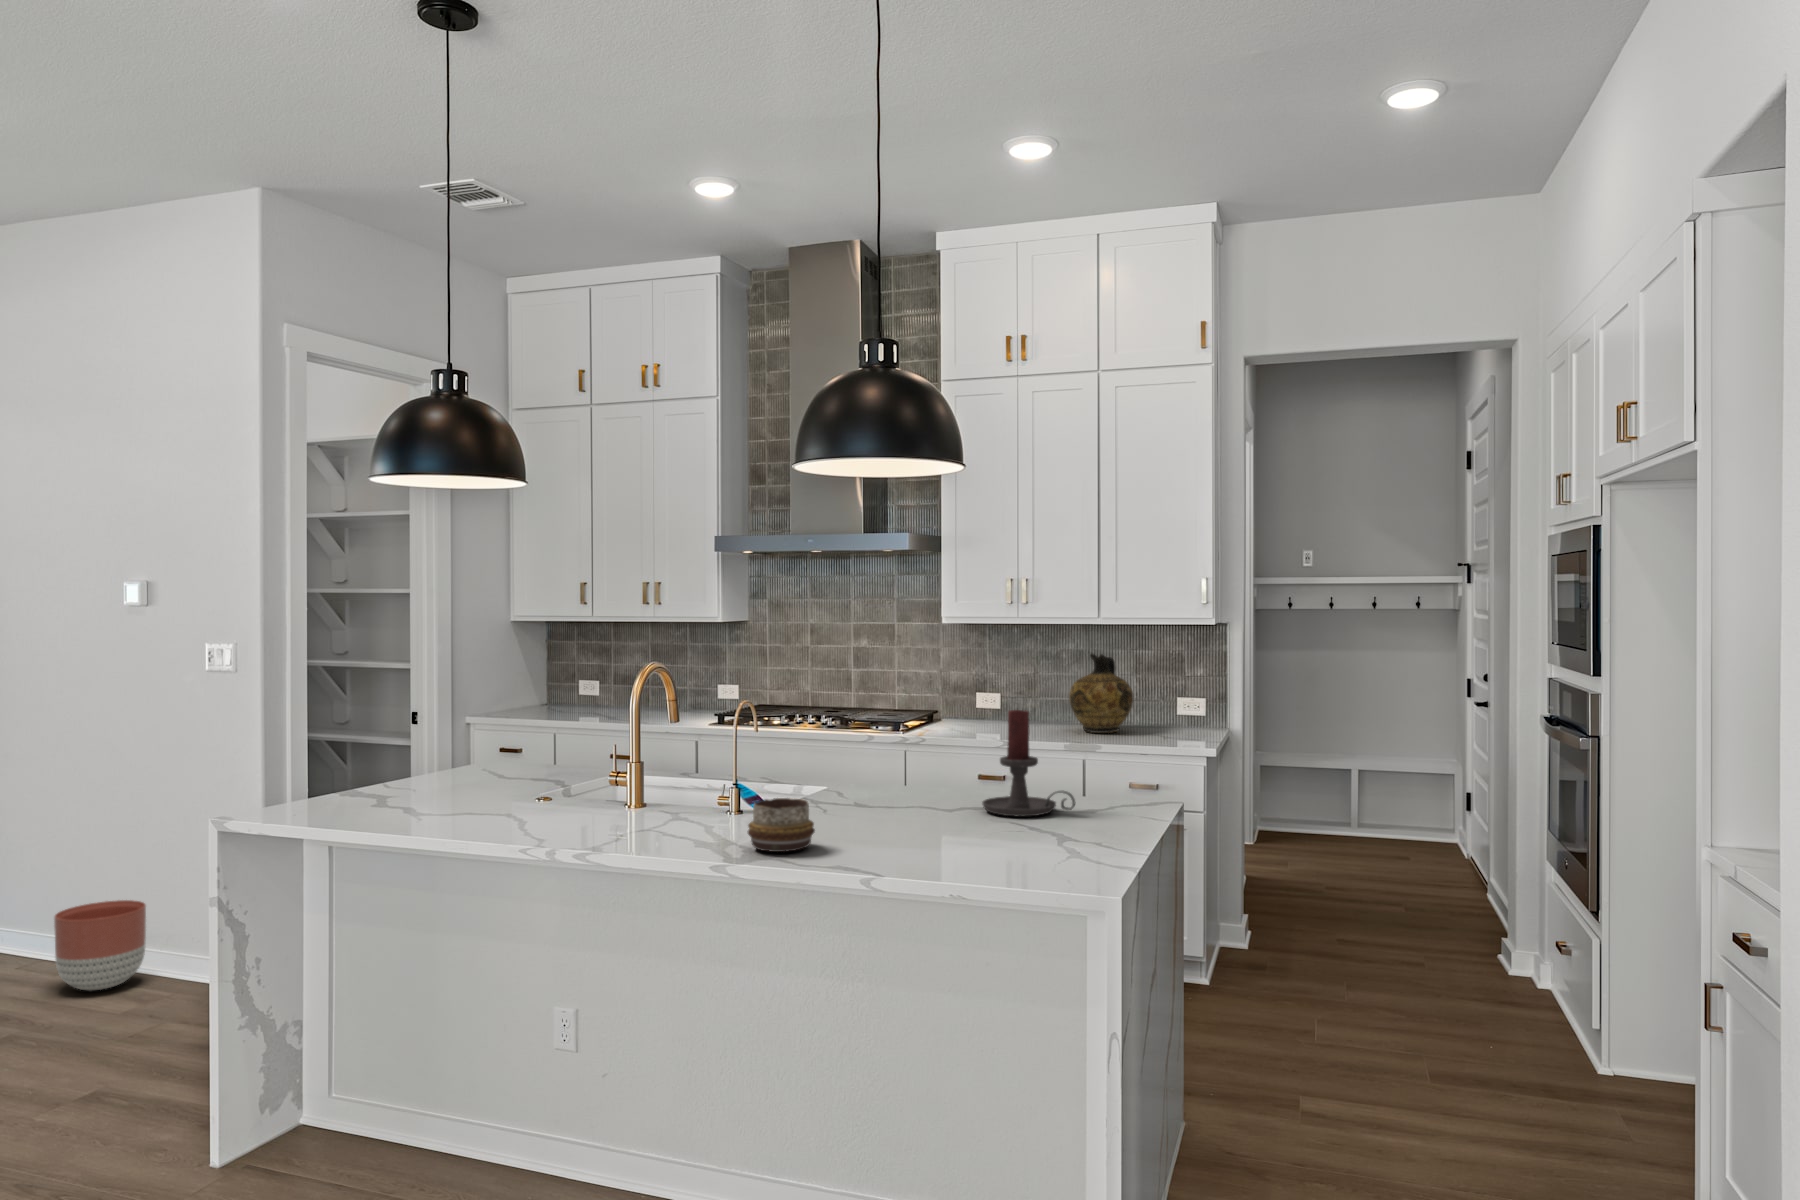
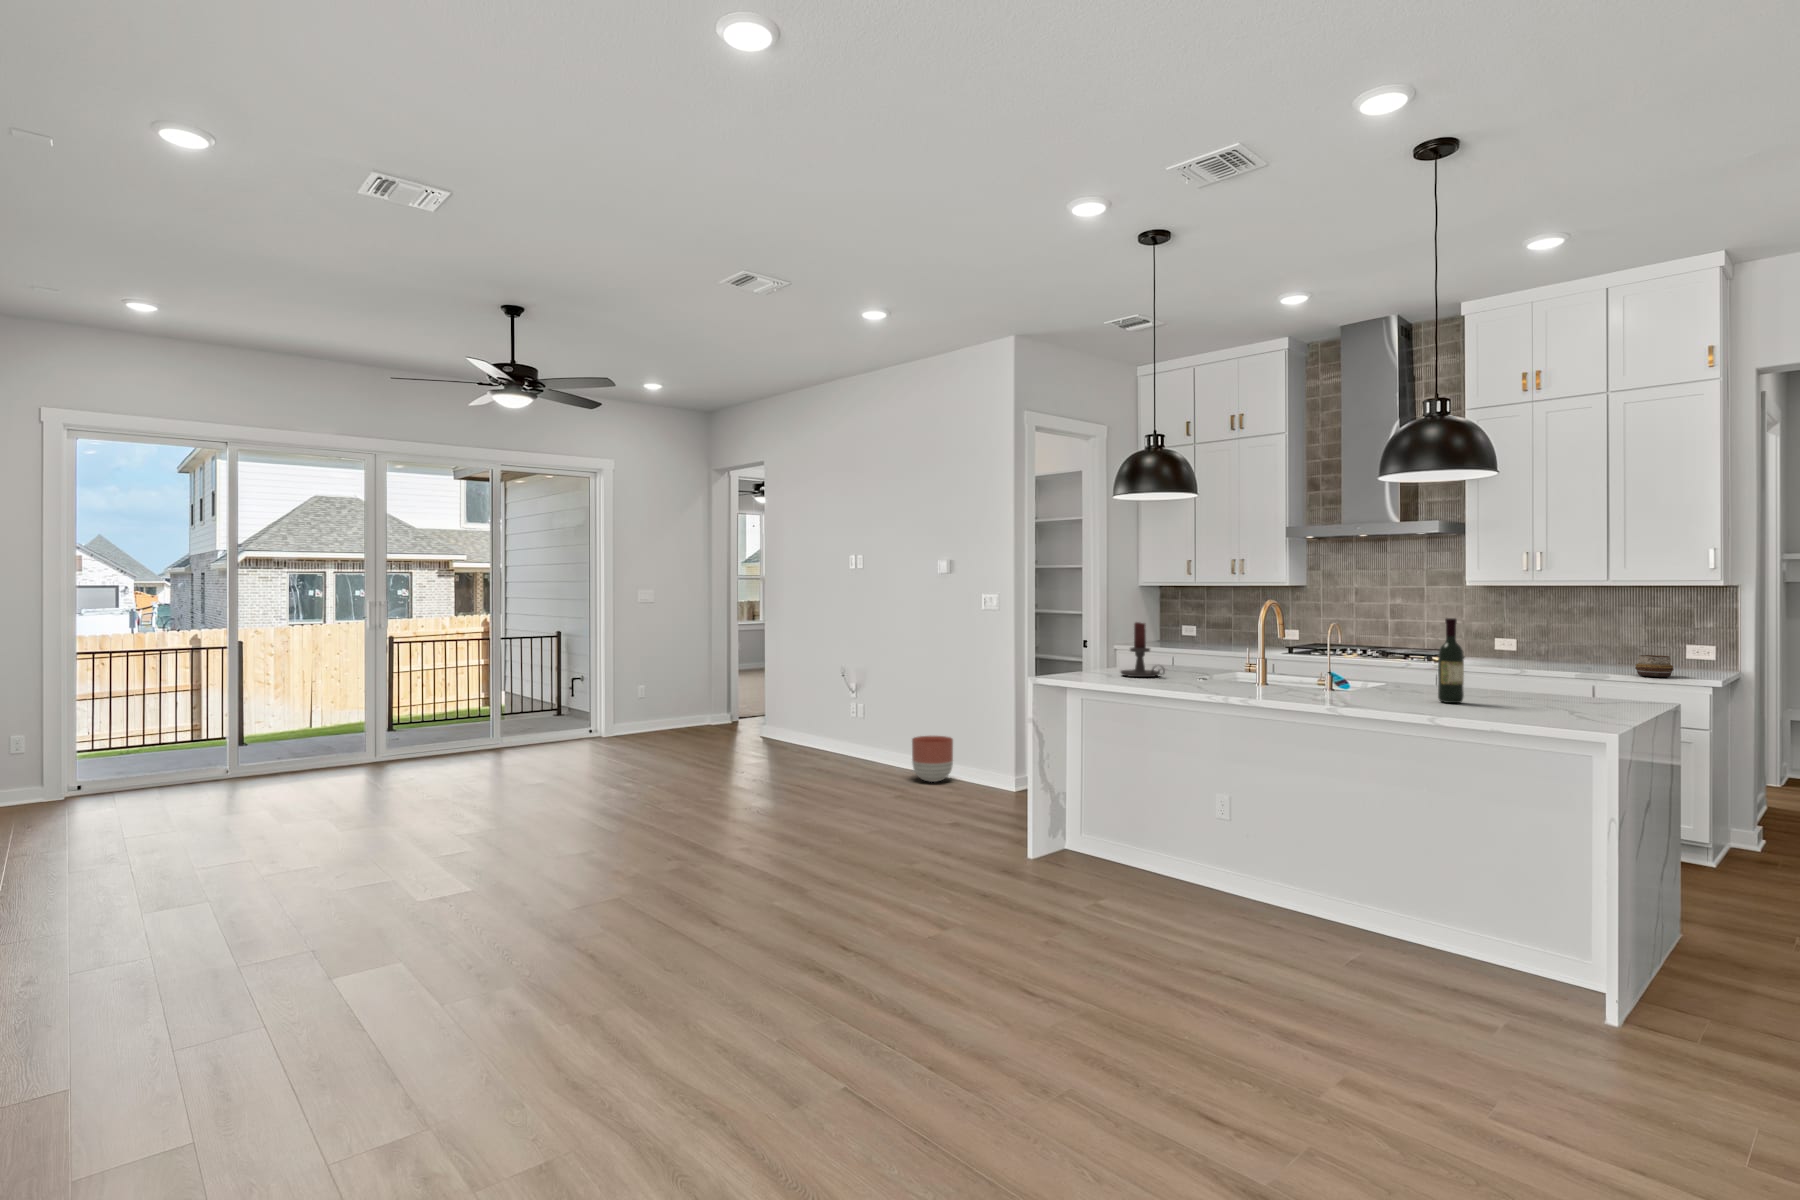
ceramic jug: present [1069,654,1133,733] -> none [1578,608,1639,669]
wine bottle: none [885,697,920,835] -> present [1438,618,1464,703]
candle holder: present [982,710,1076,816] -> present [1121,622,1165,677]
decorative bowl: present [748,798,815,852] -> present [1635,655,1674,677]

